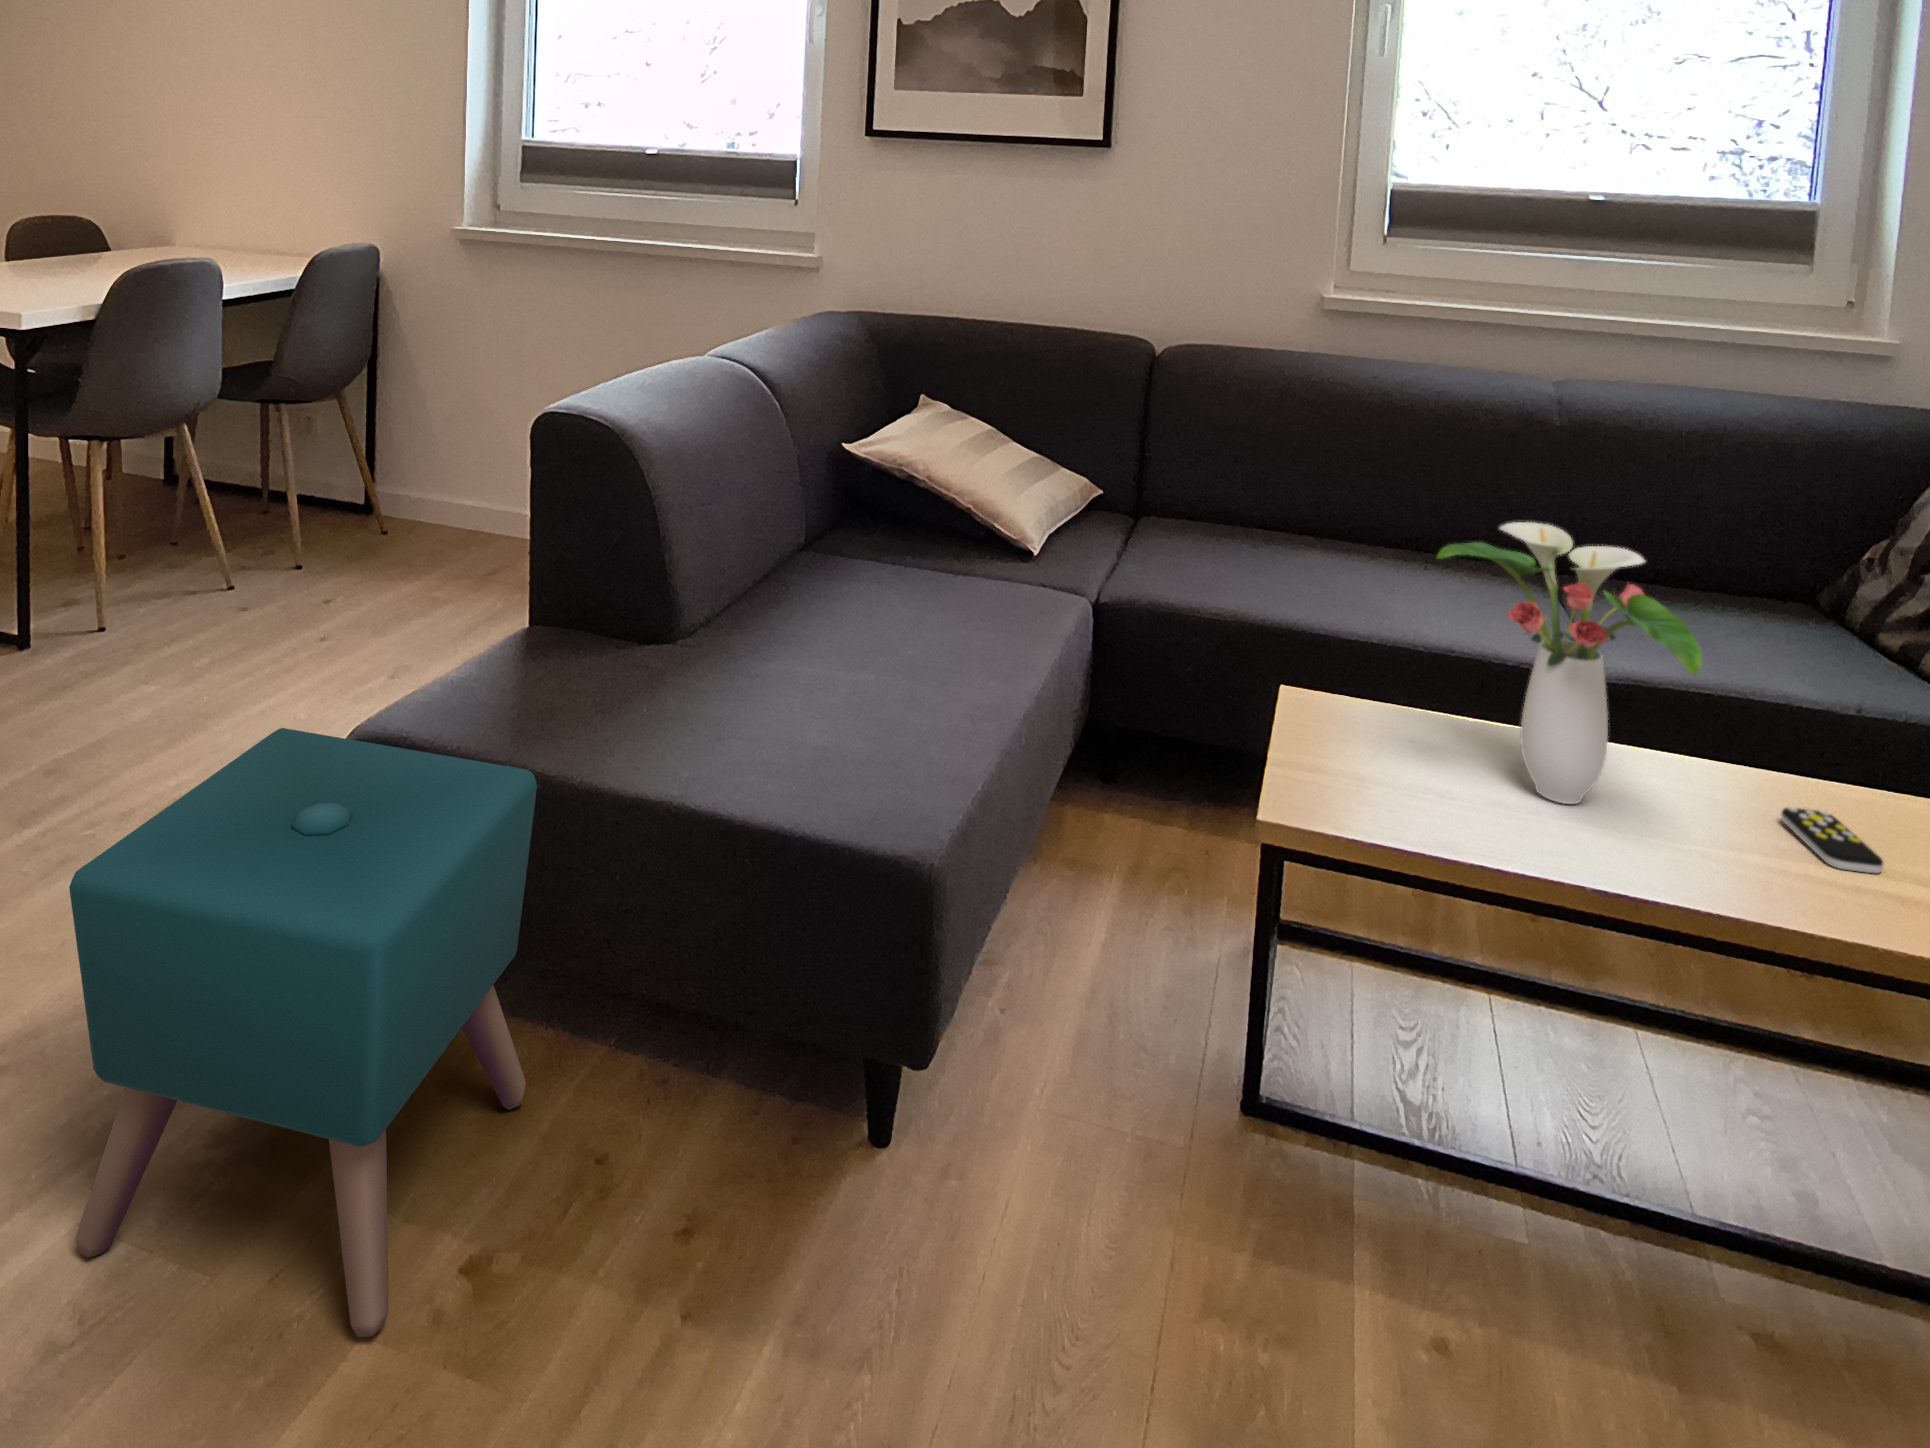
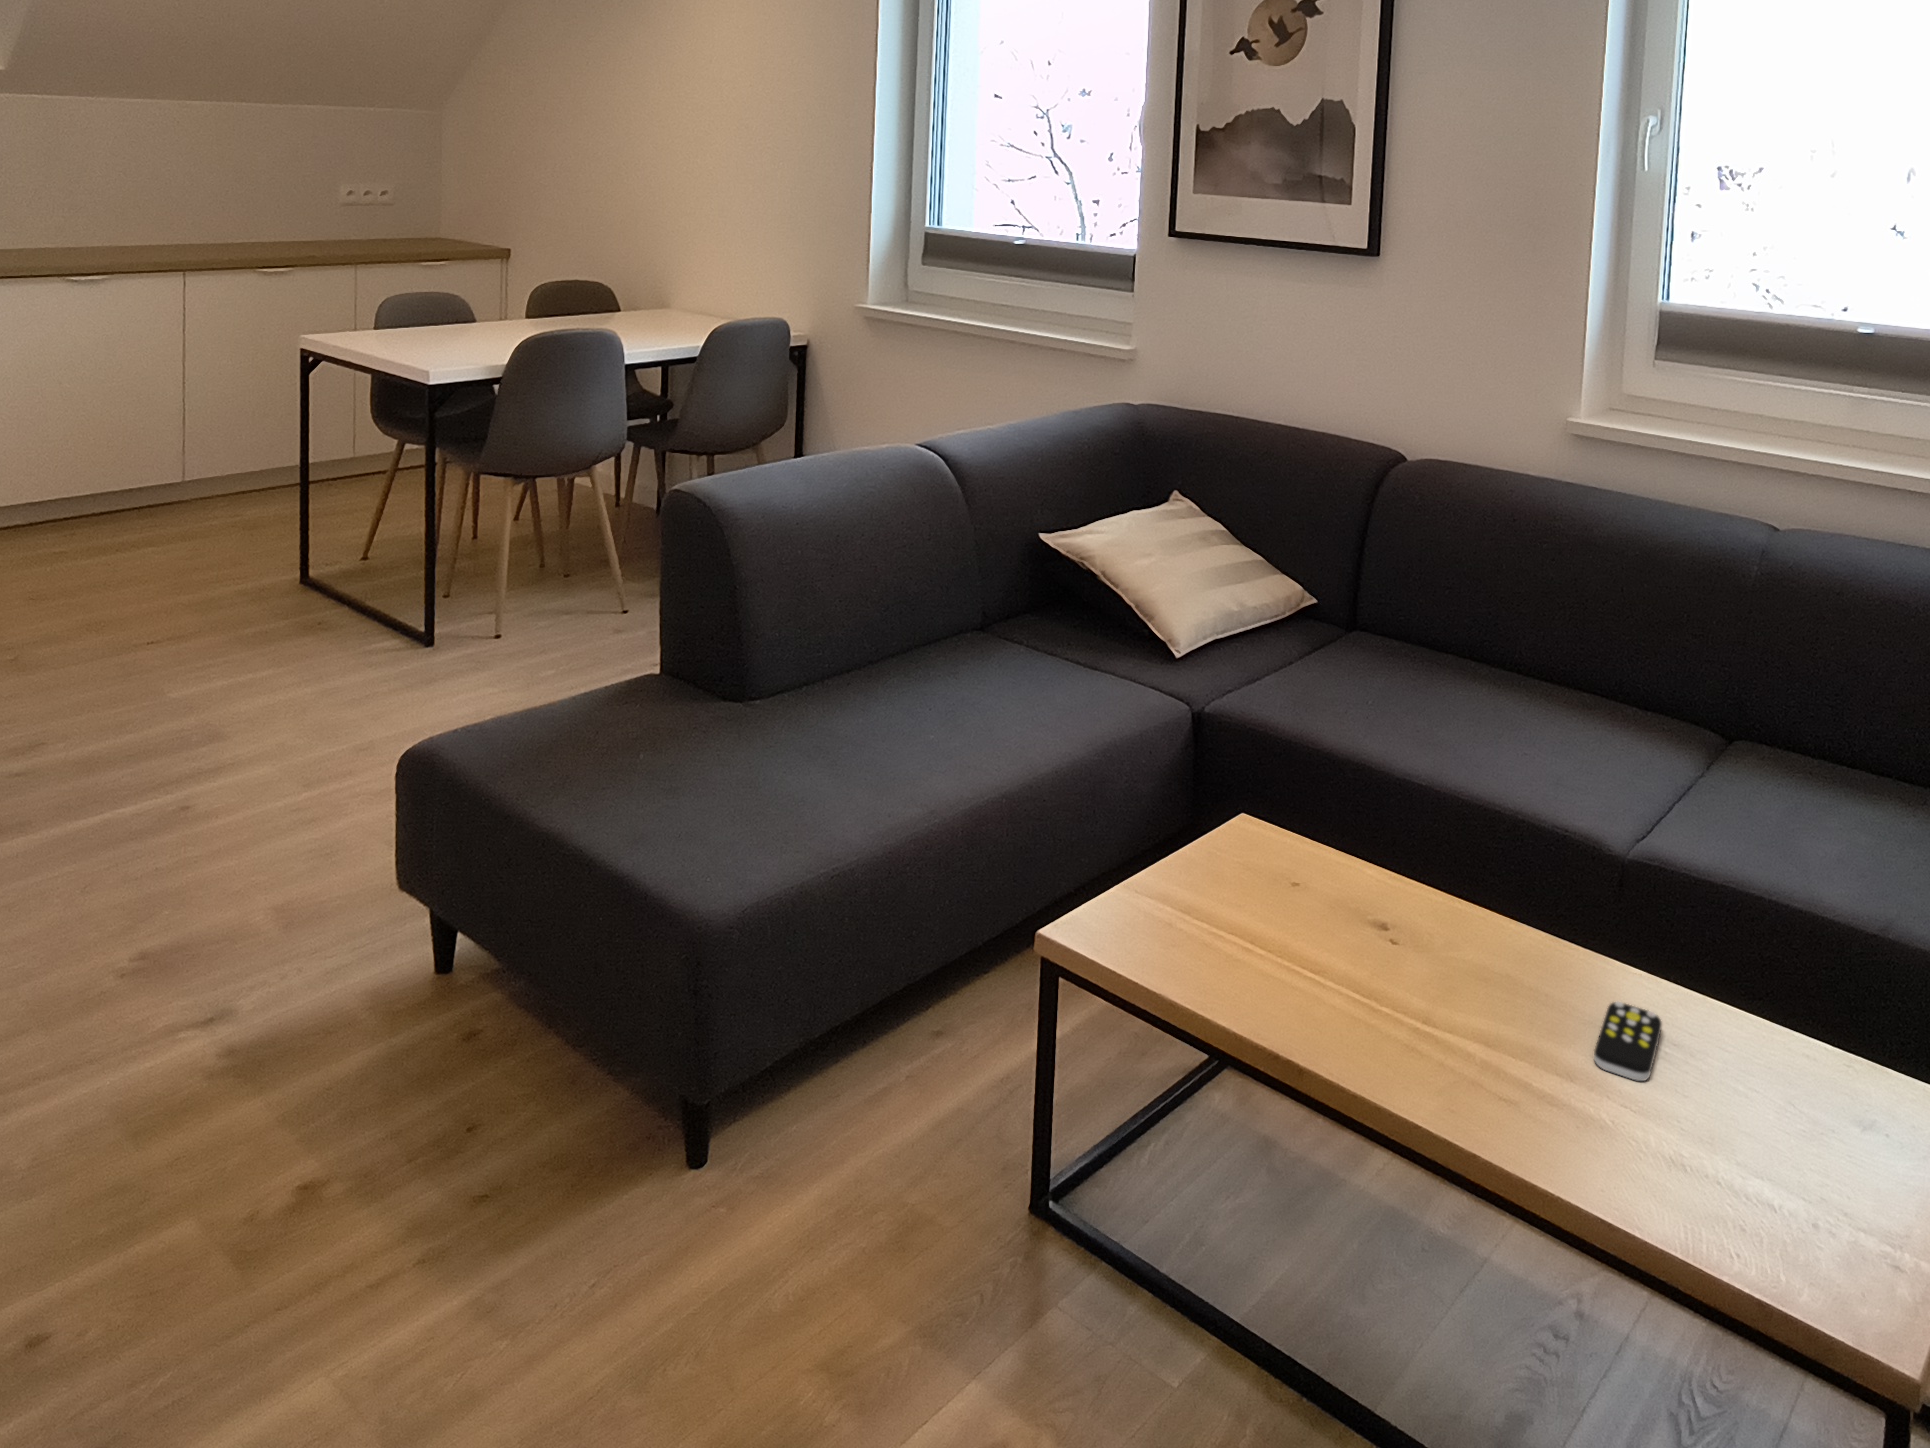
flower arrangement: present [1437,522,1702,804] -> none [1269,664,1476,960]
ottoman: present [69,728,537,1337] -> none [88,714,488,1196]

